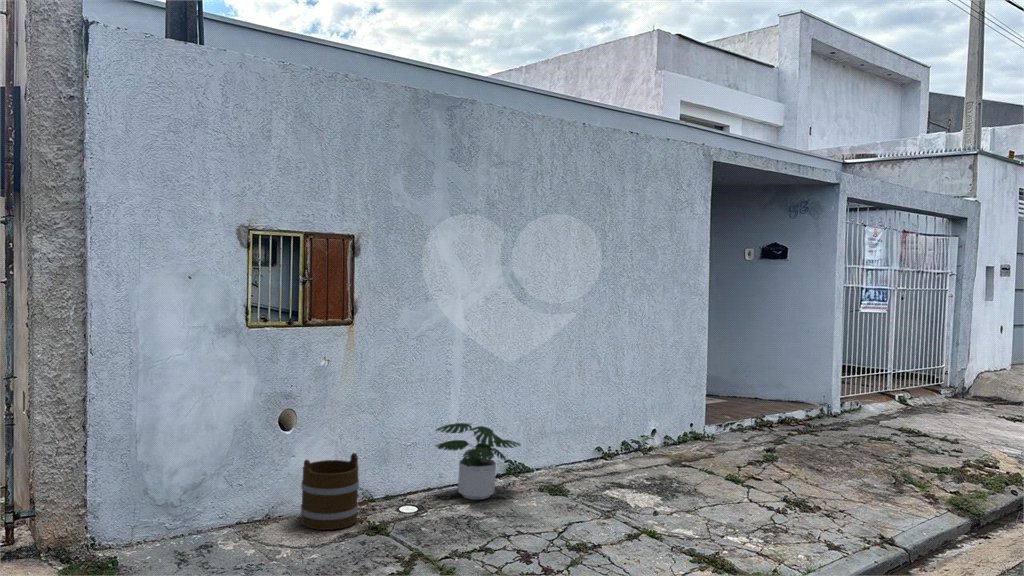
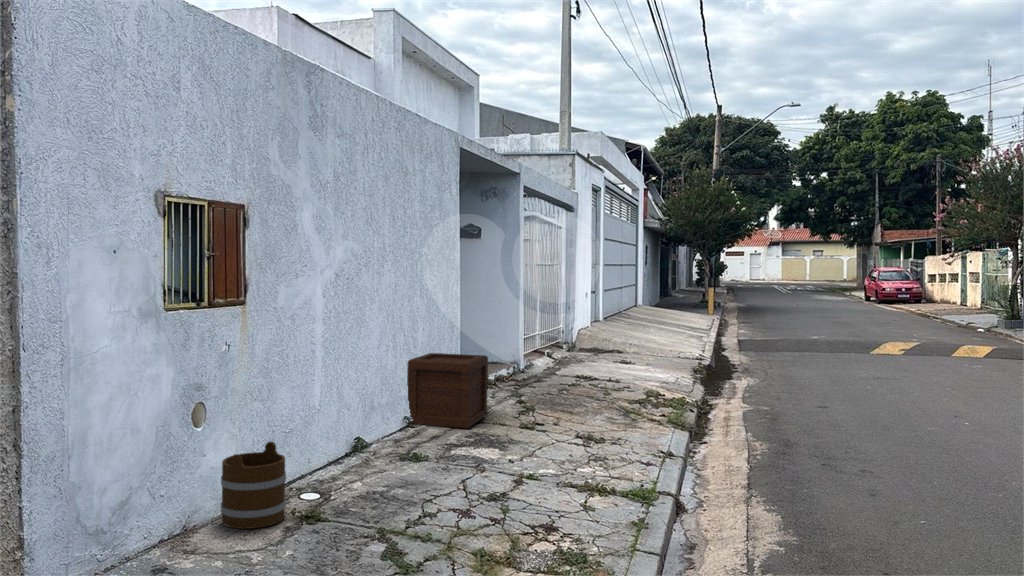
wooden crate: none [604,385,706,473] -> present [407,353,488,428]
potted plant: present [436,423,521,499] -> none [311,401,393,475]

